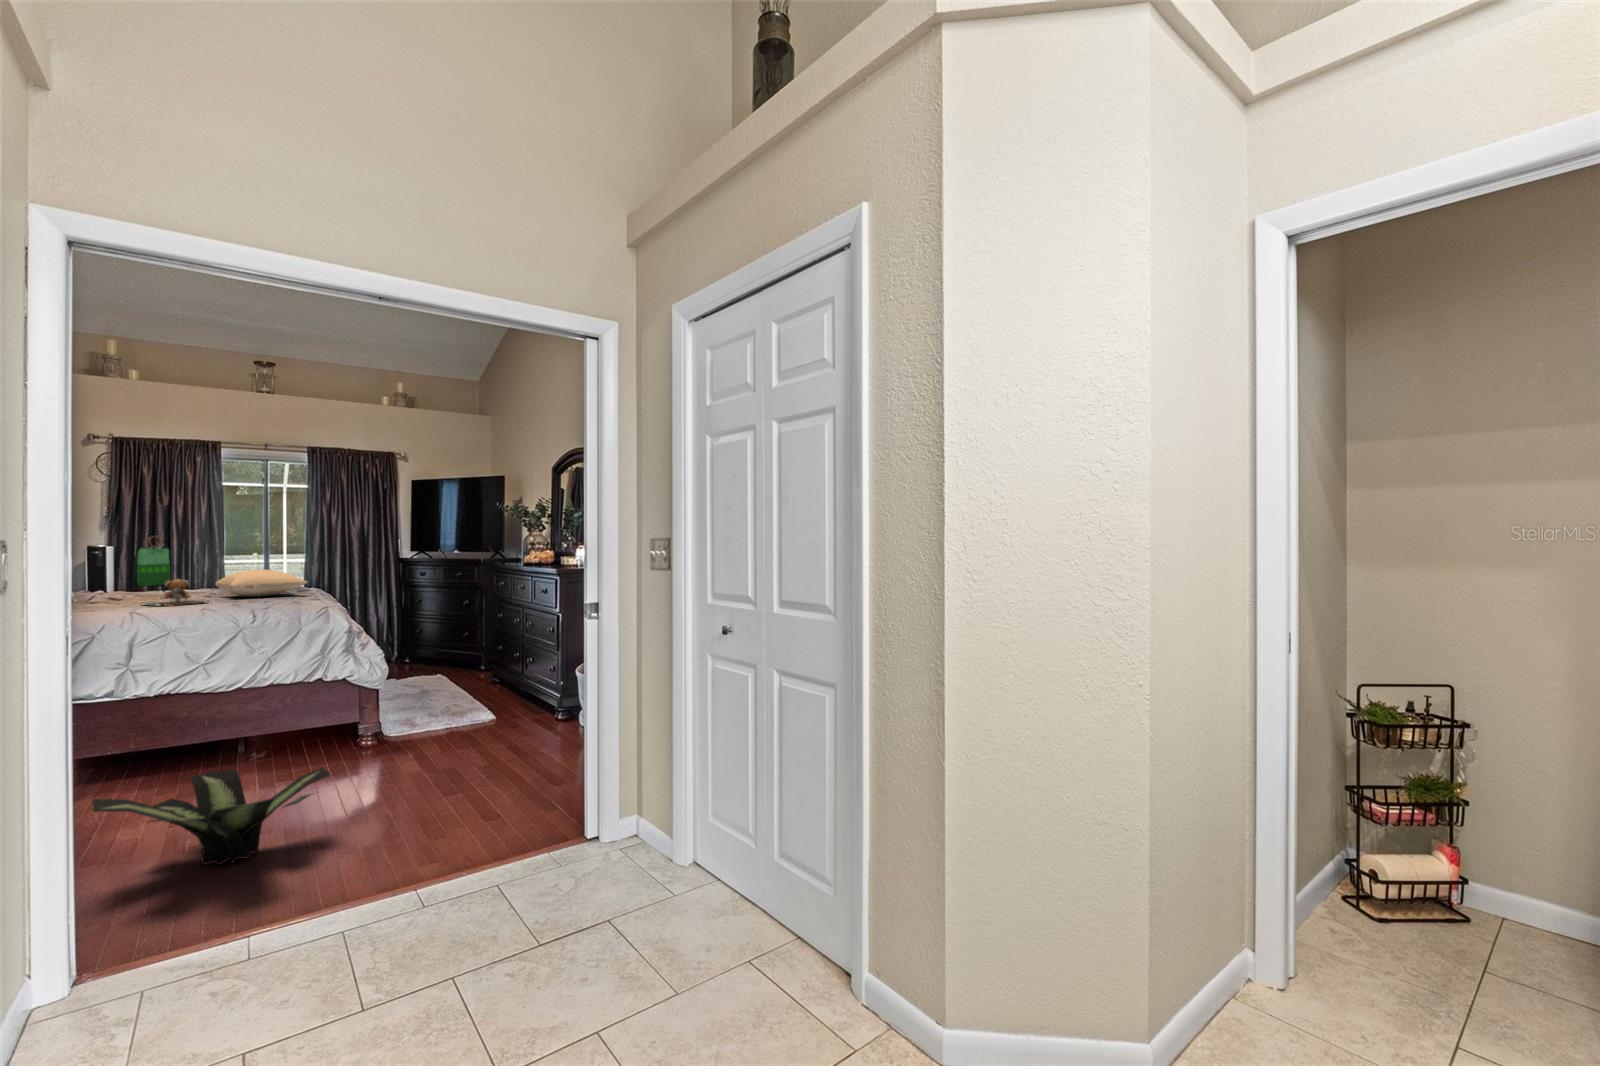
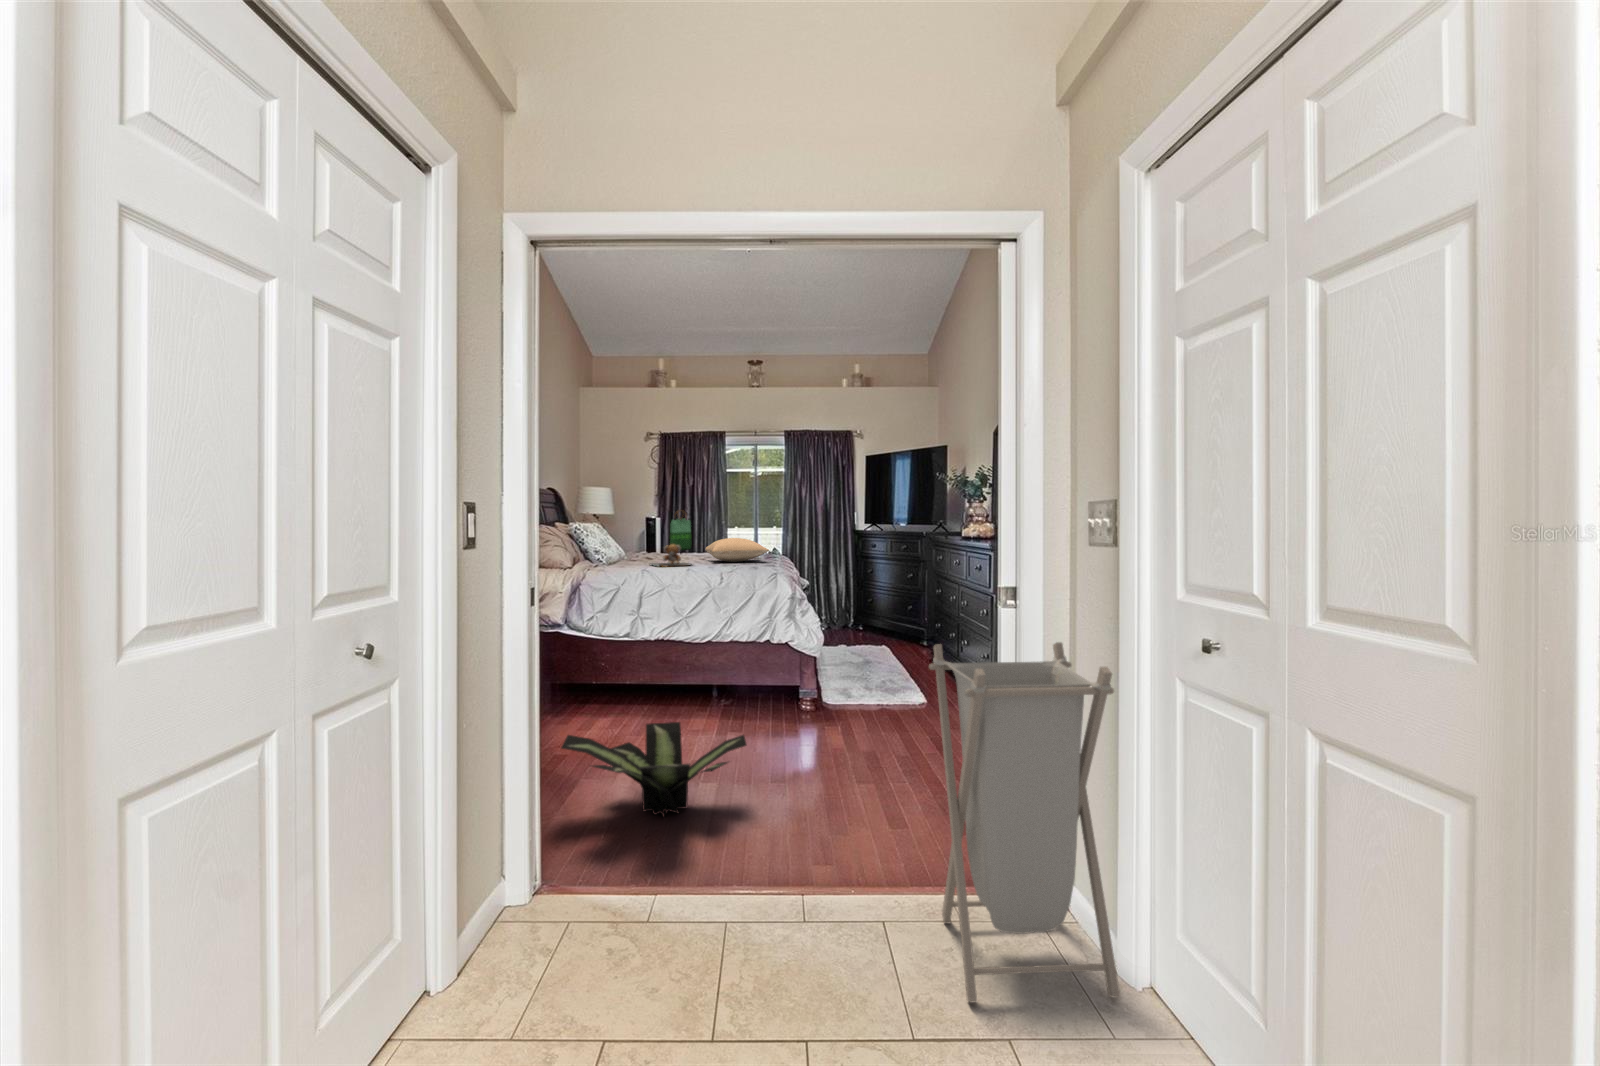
laundry hamper: none [534,642,678,910] -> present [929,642,1120,1002]

